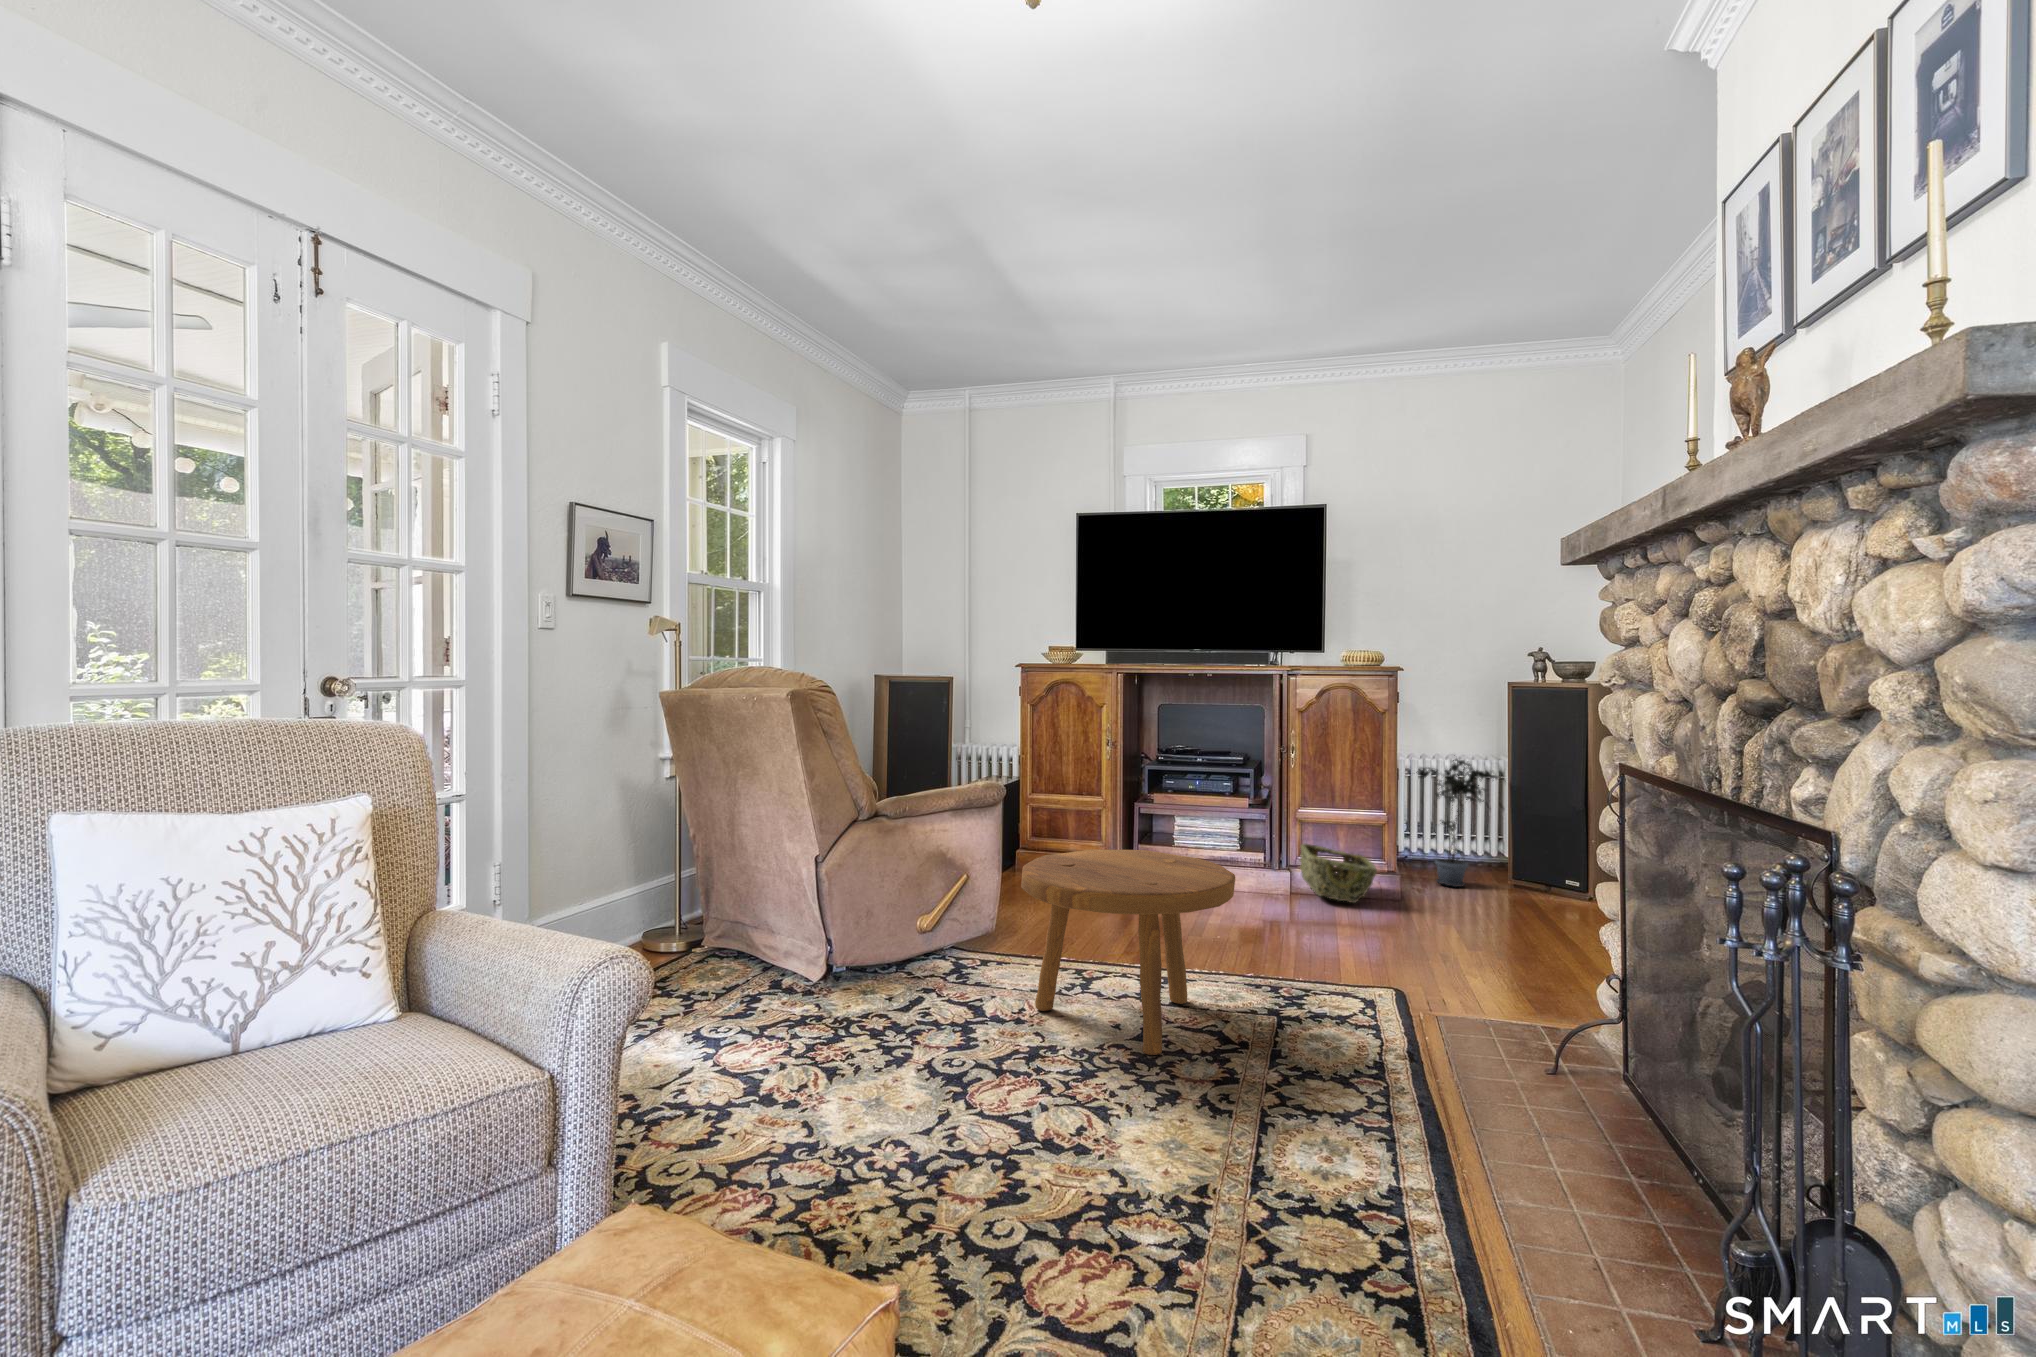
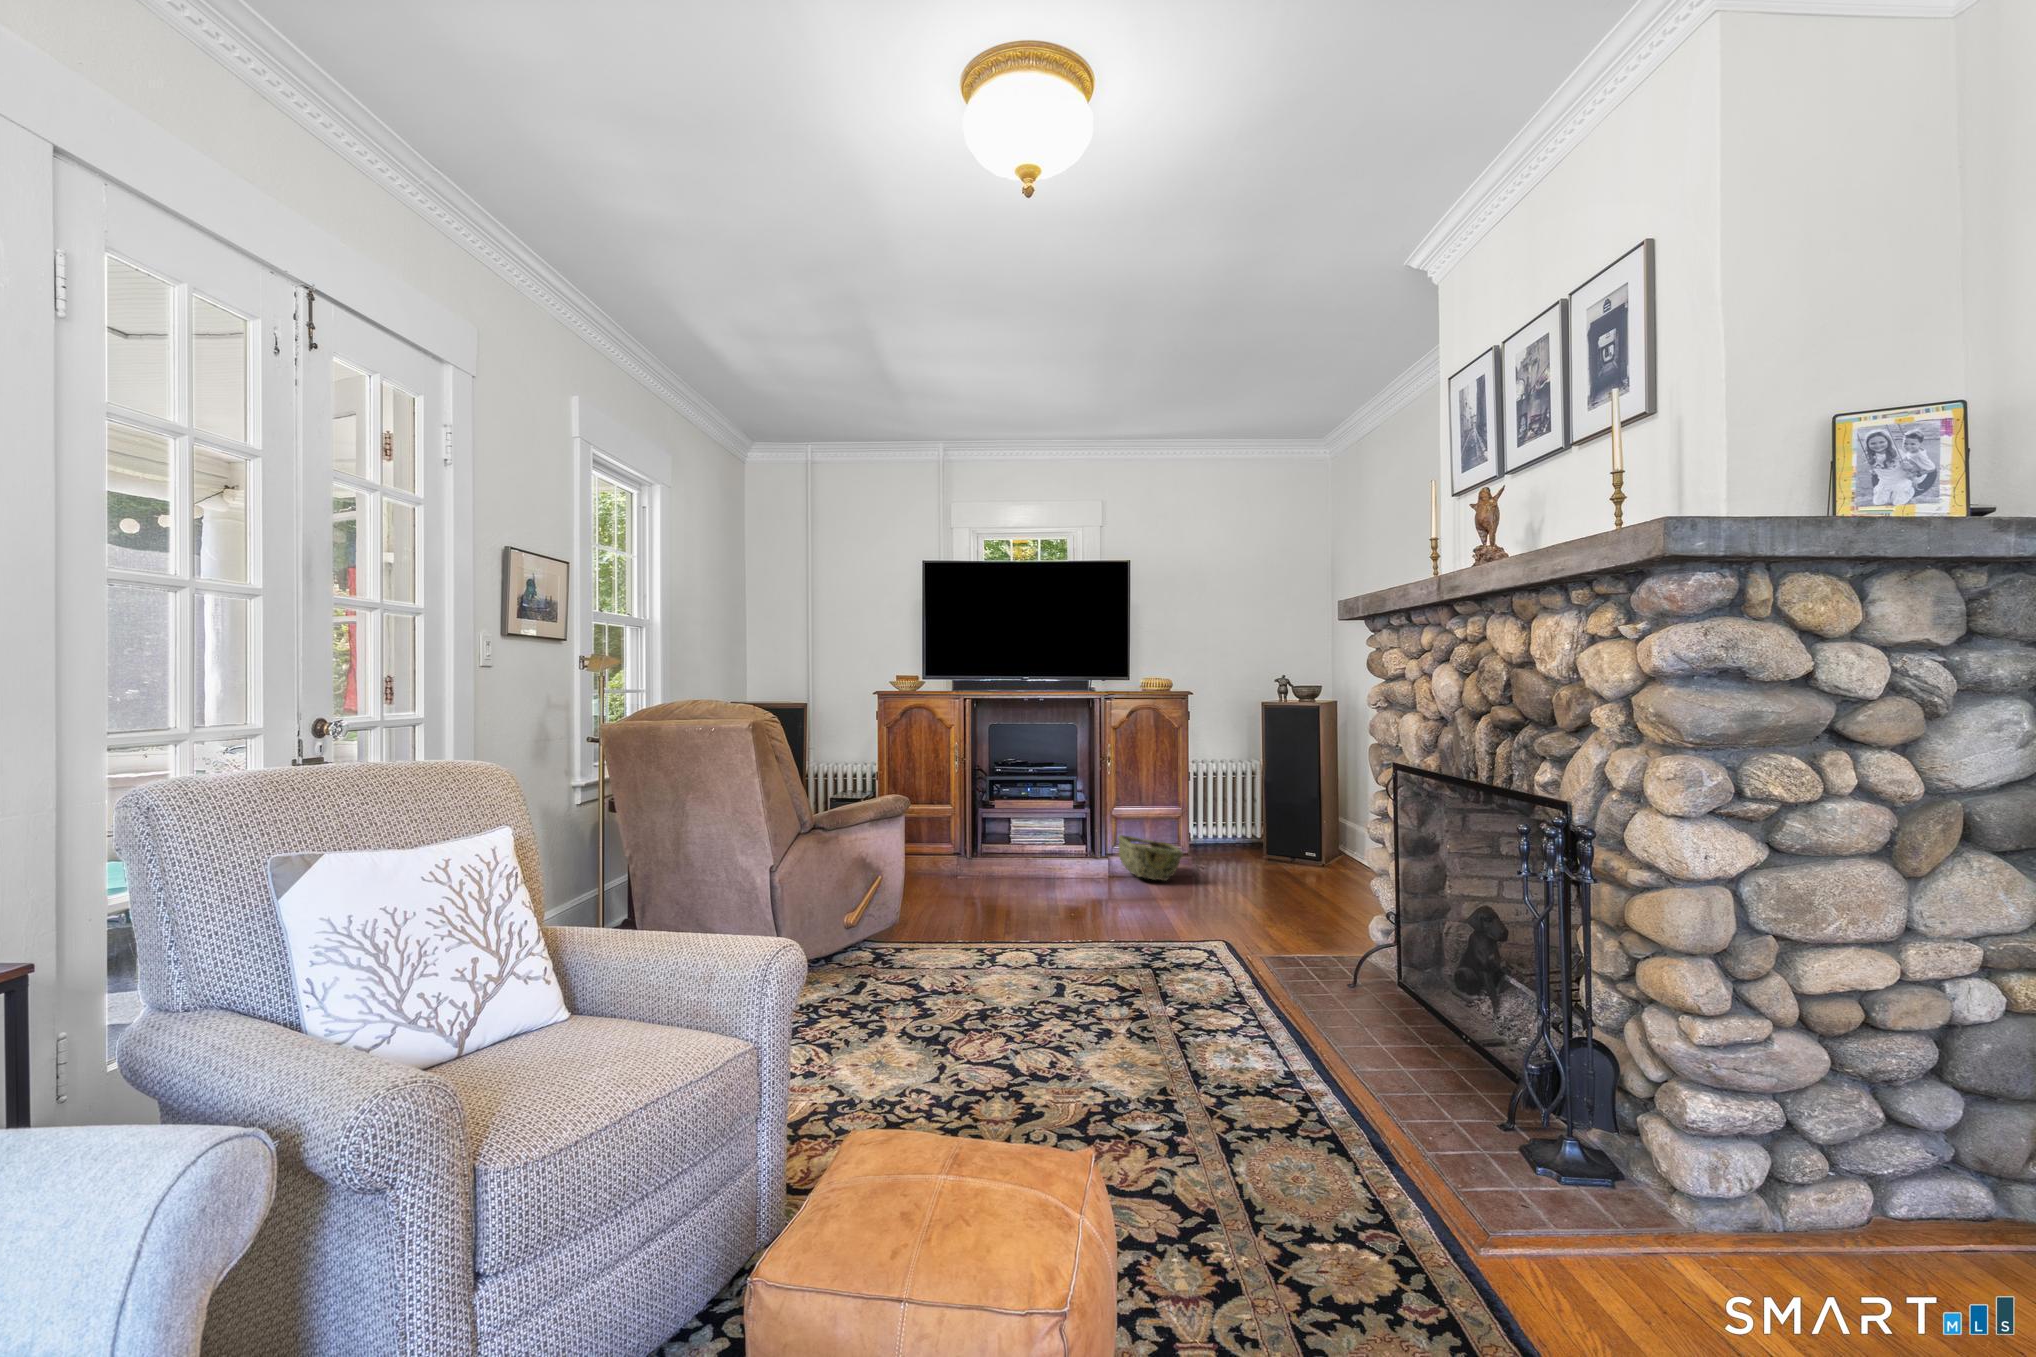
potted plant: present [1416,755,1506,887] -> none [1197,757,1268,863]
footstool: present [1021,849,1235,1055] -> none [954,845,1125,1007]

